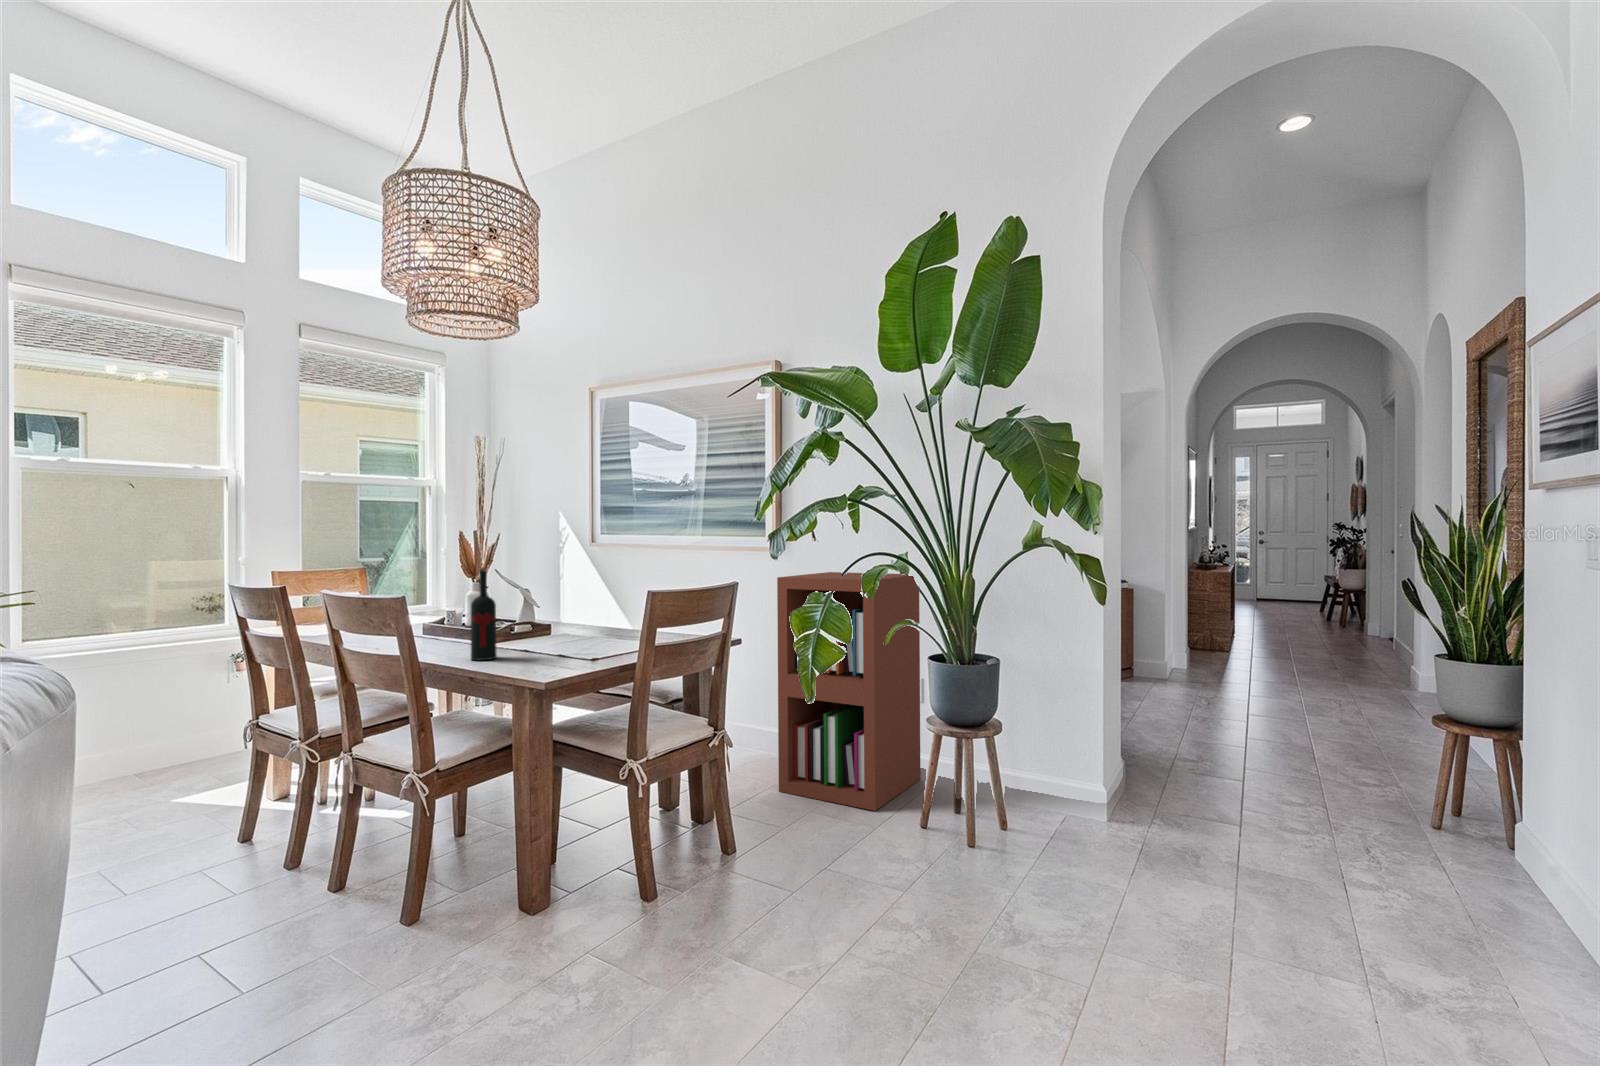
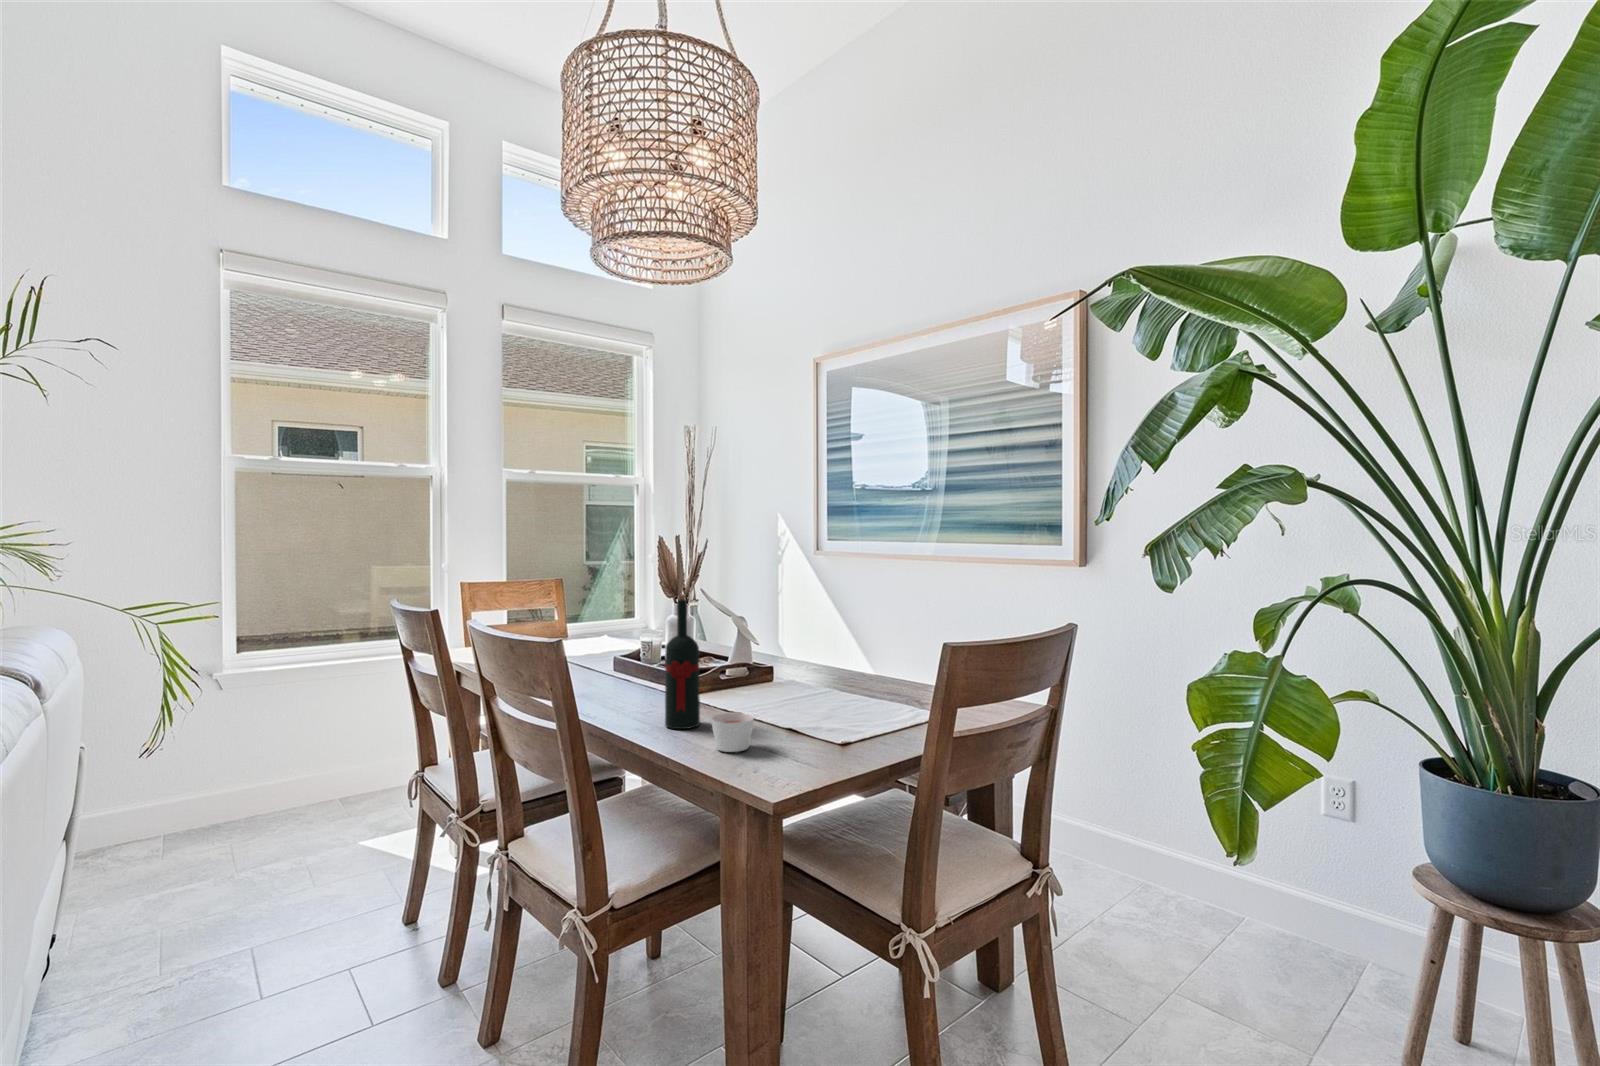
bookshelf: present [777,572,921,811] -> none [1089,599,1315,990]
candle: none [506,644,536,668] -> present [711,712,754,752]

